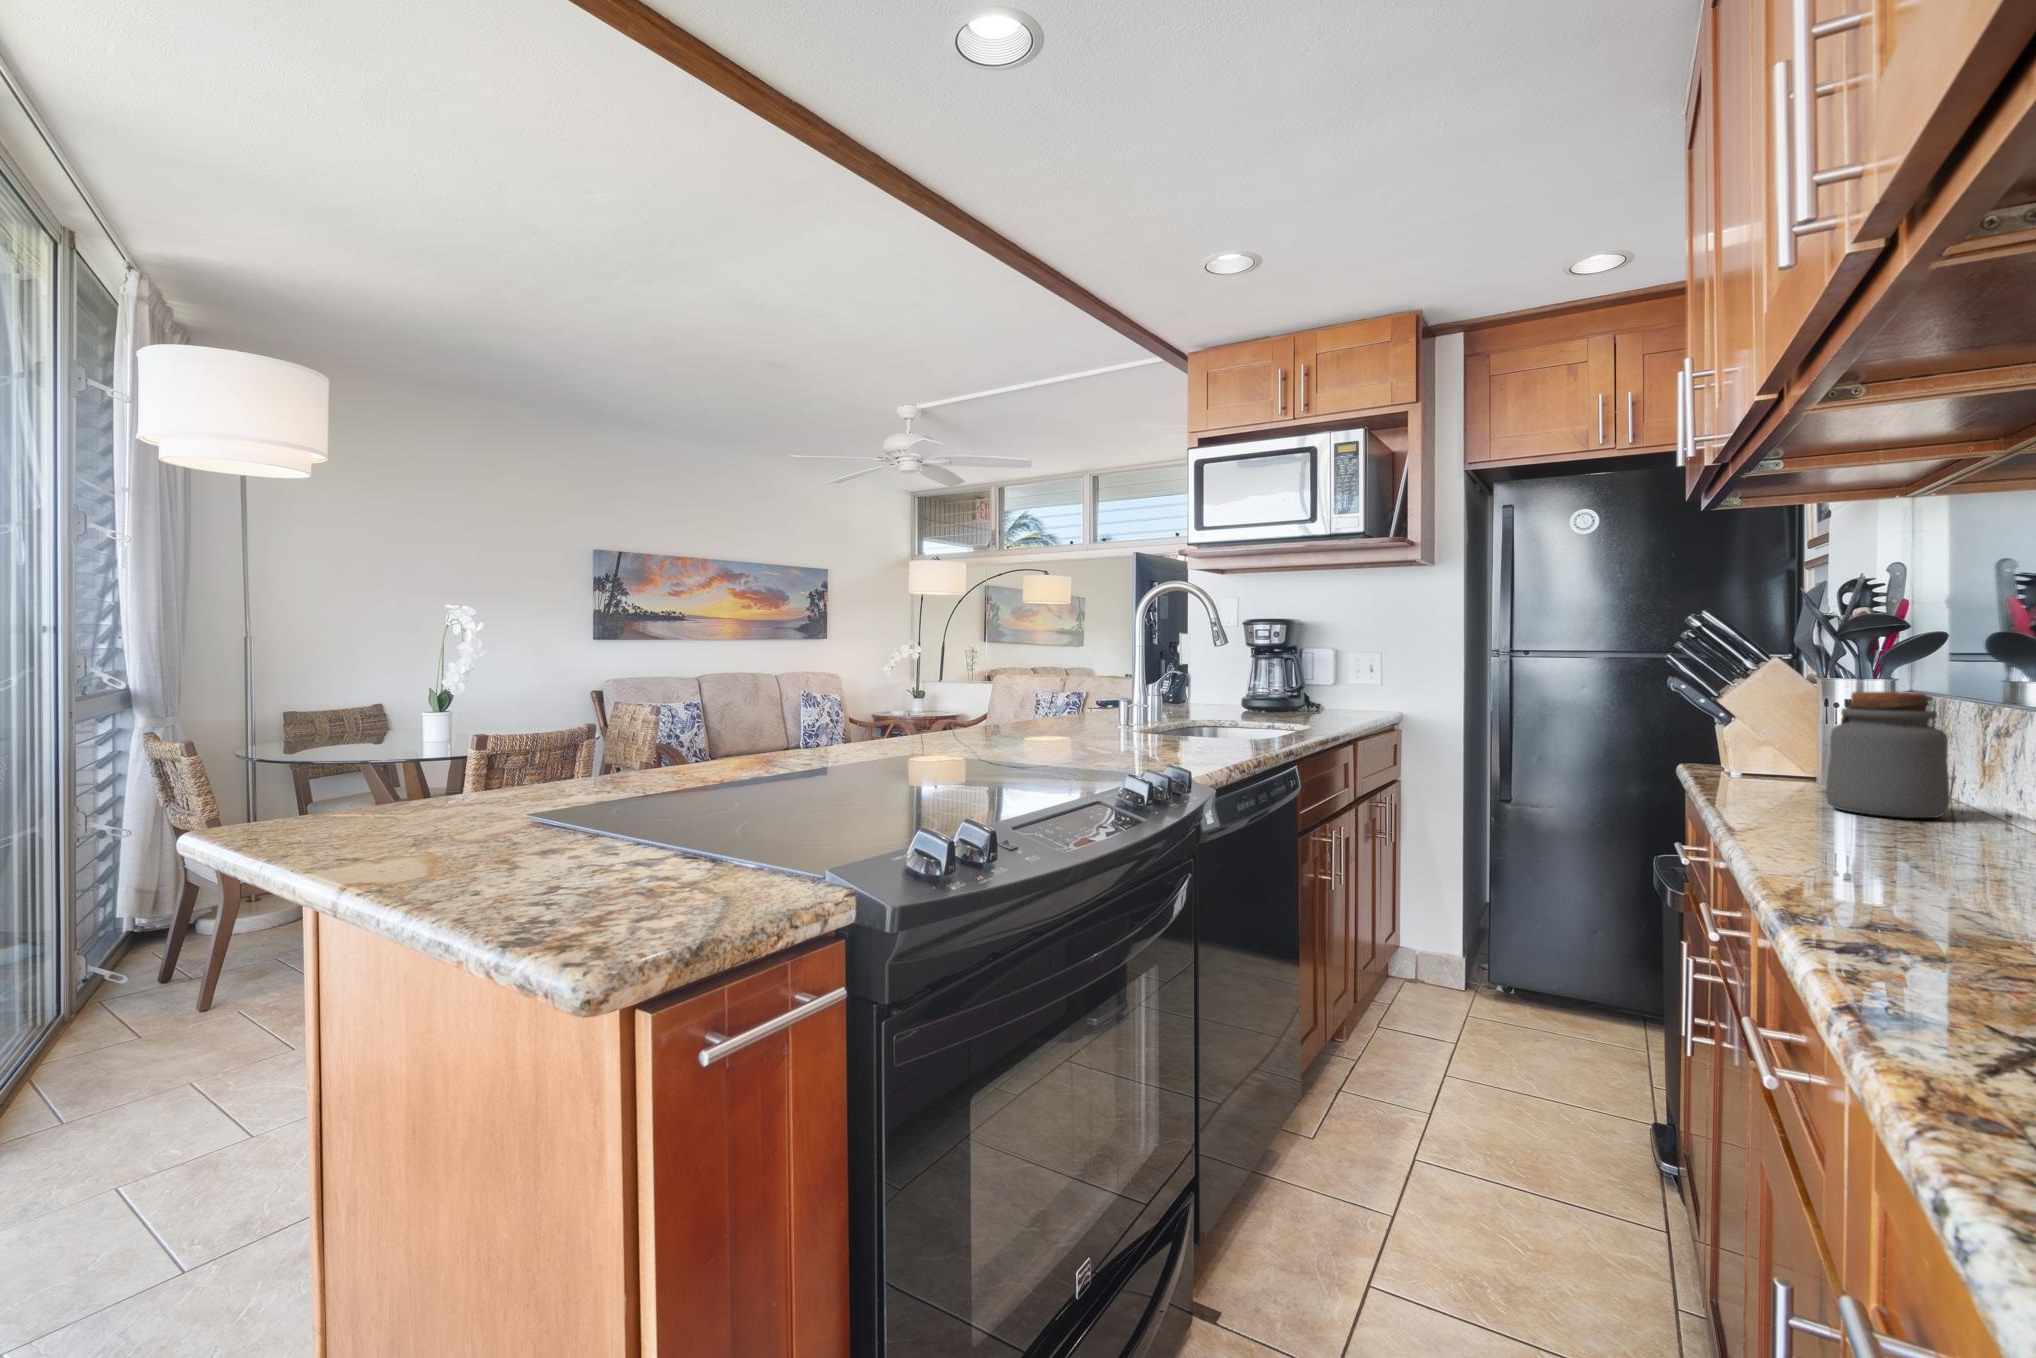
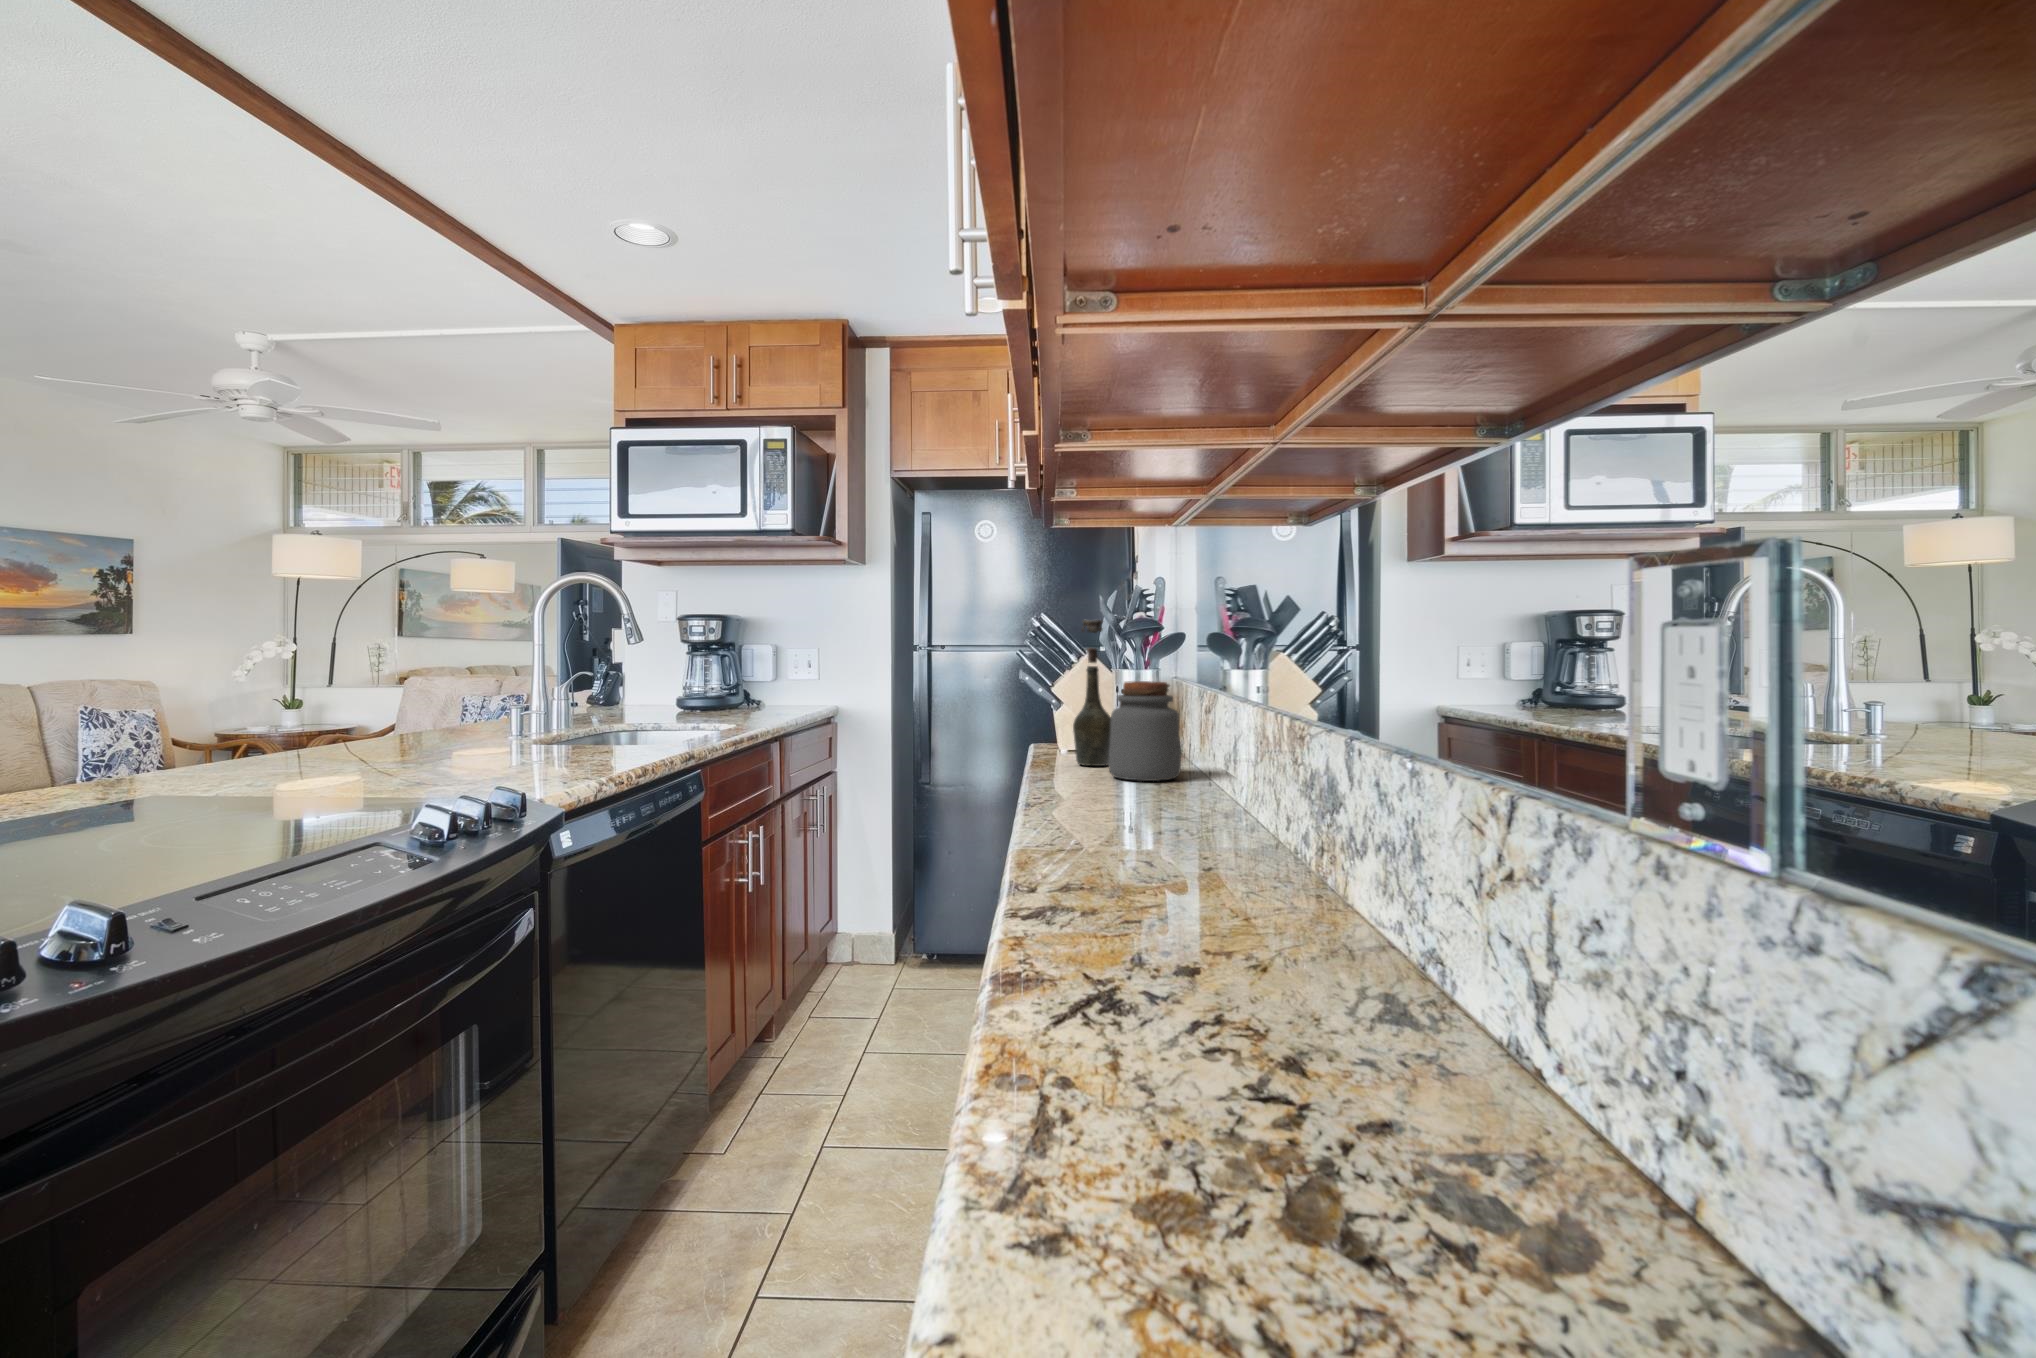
bottle: none [1757,616,1820,794] -> present [1073,620,1111,766]

